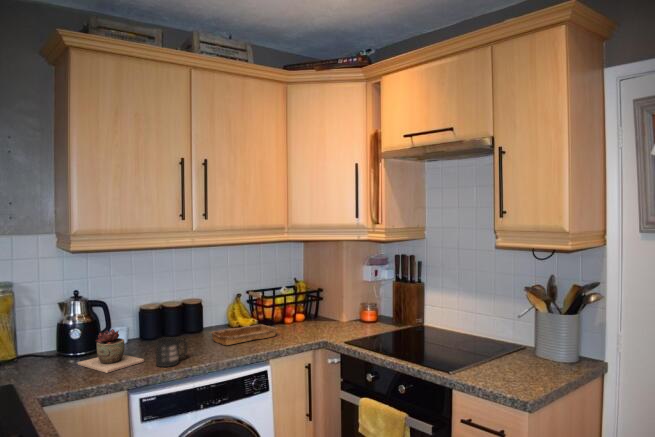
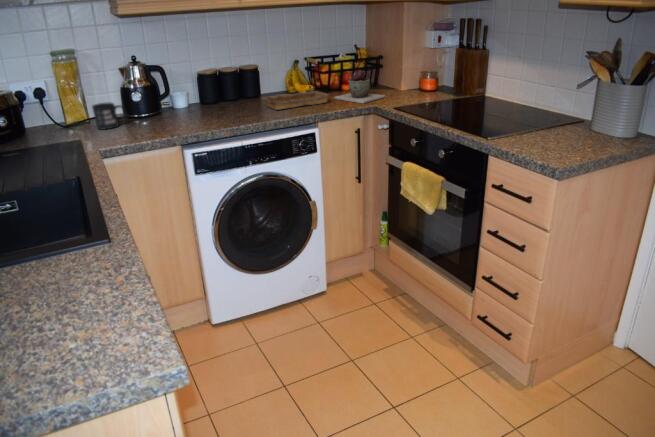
succulent plant: present [78,329,144,373] -> present [335,70,385,103]
mug: present [156,337,188,367] -> present [92,103,127,129]

